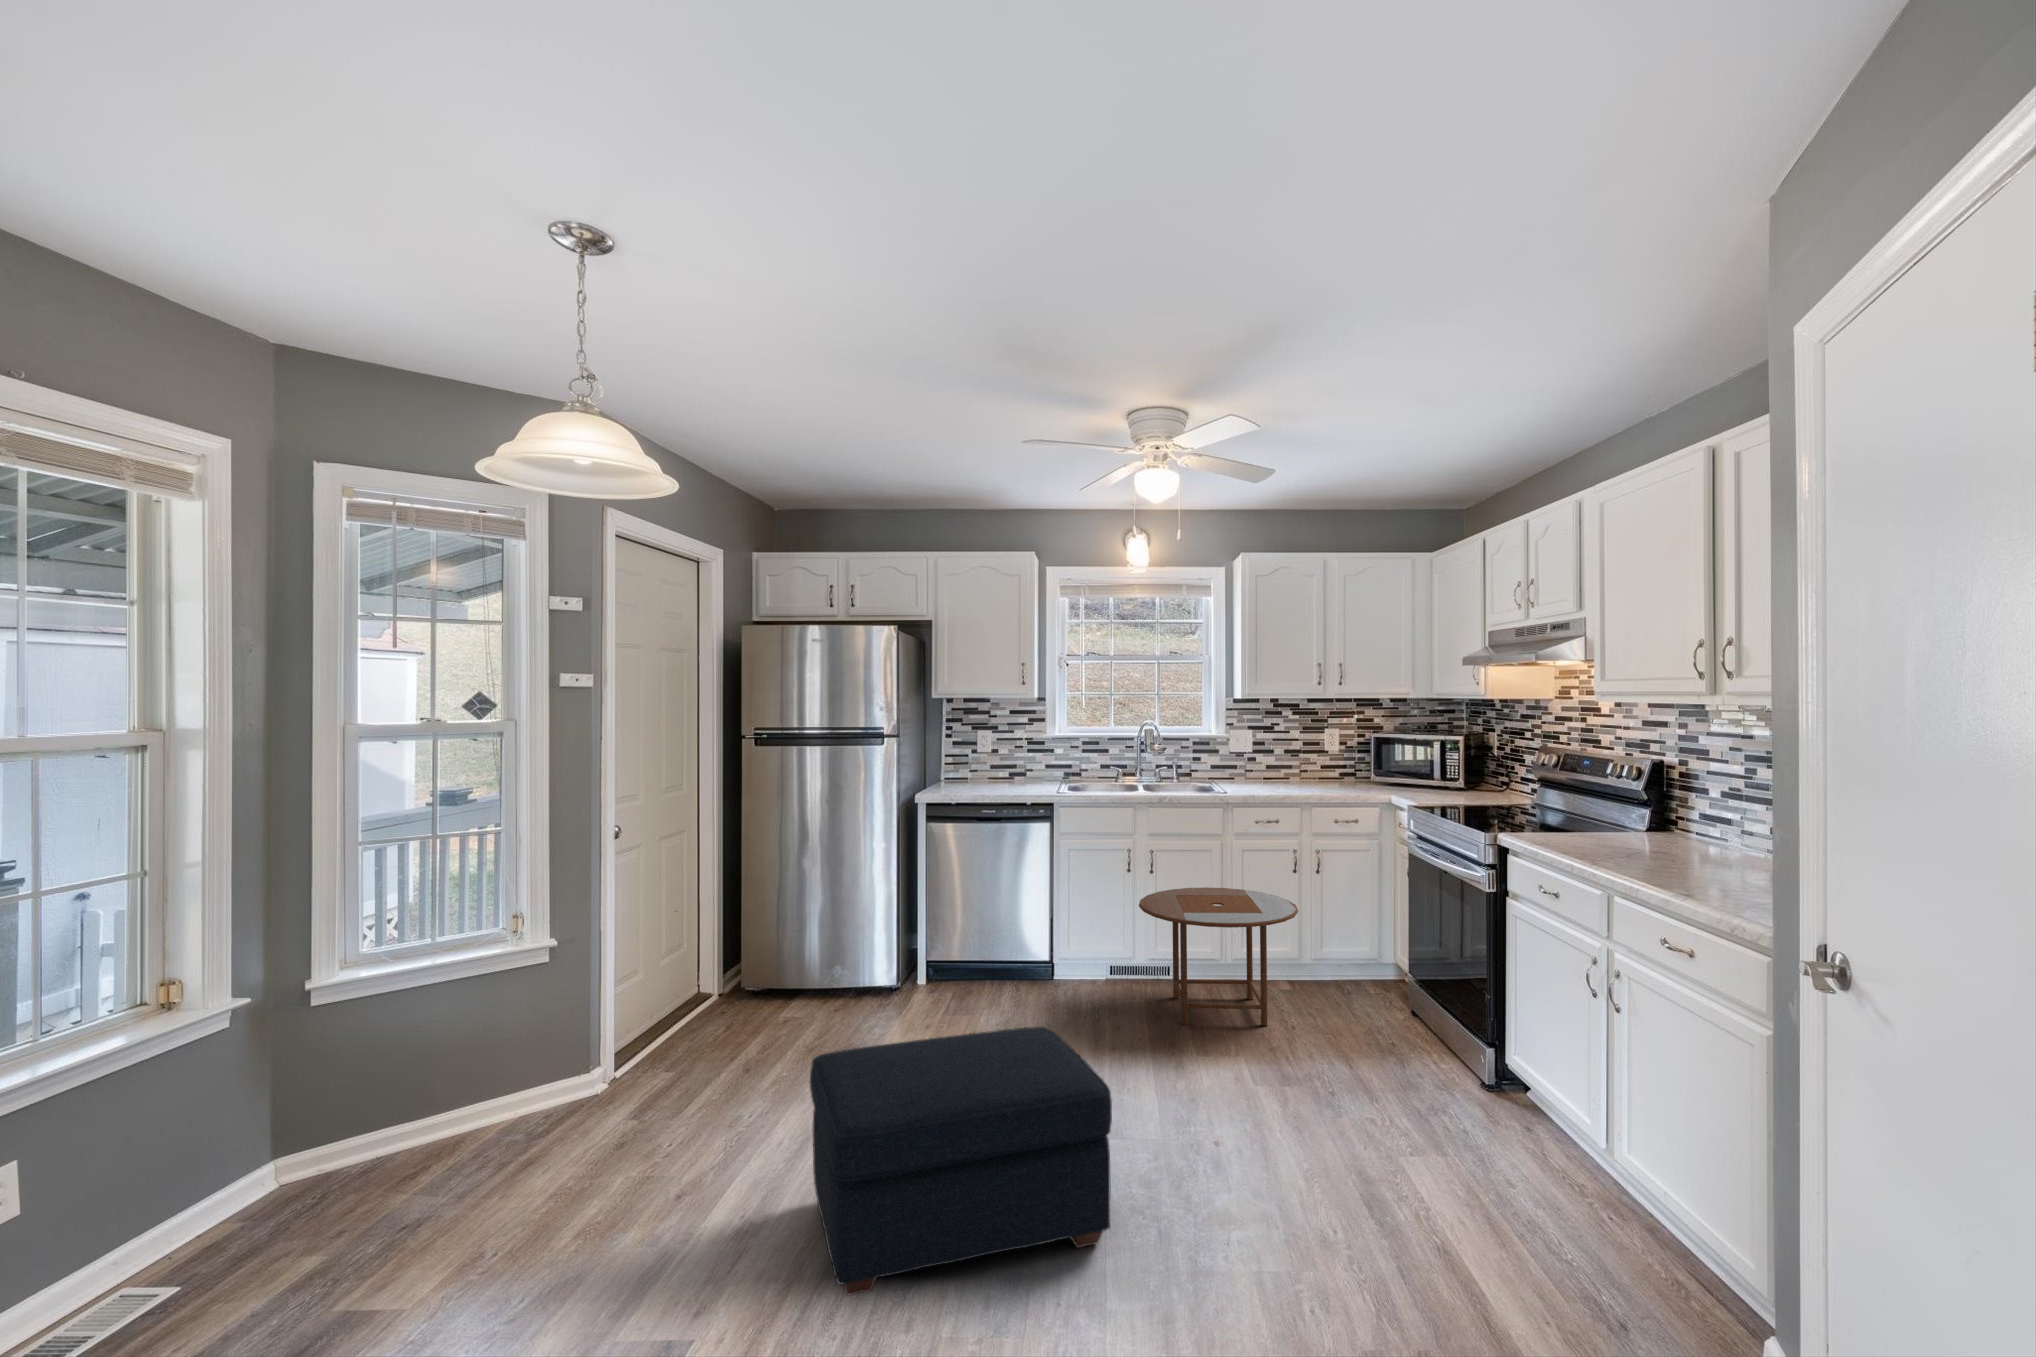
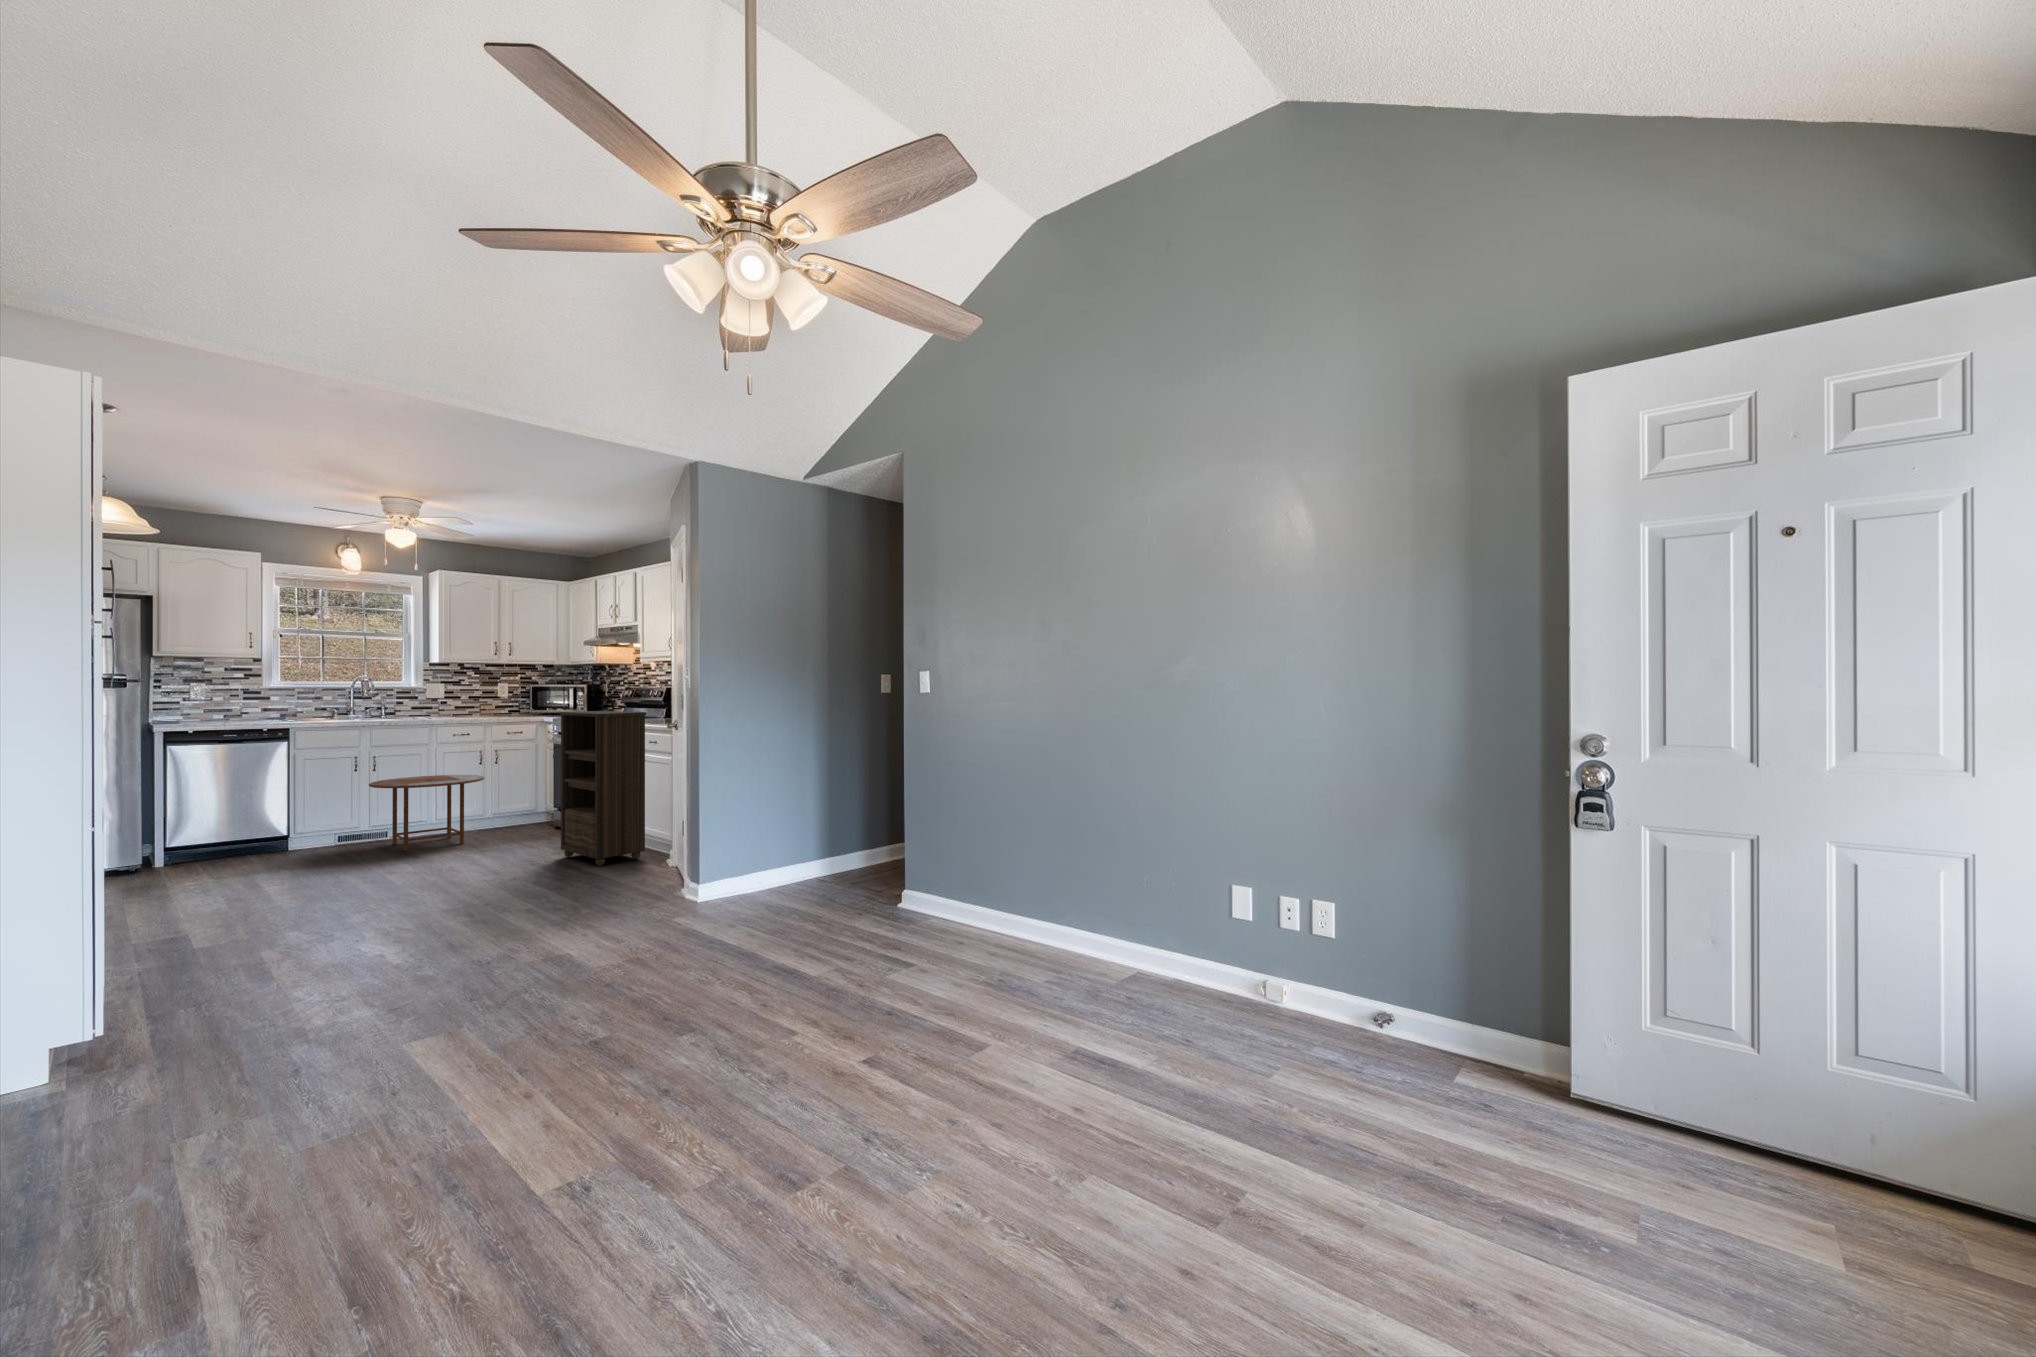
bookshelf: none [1425,831,1643,1243] -> present [560,711,646,866]
ottoman: present [810,1027,1112,1295] -> none [170,822,397,939]

